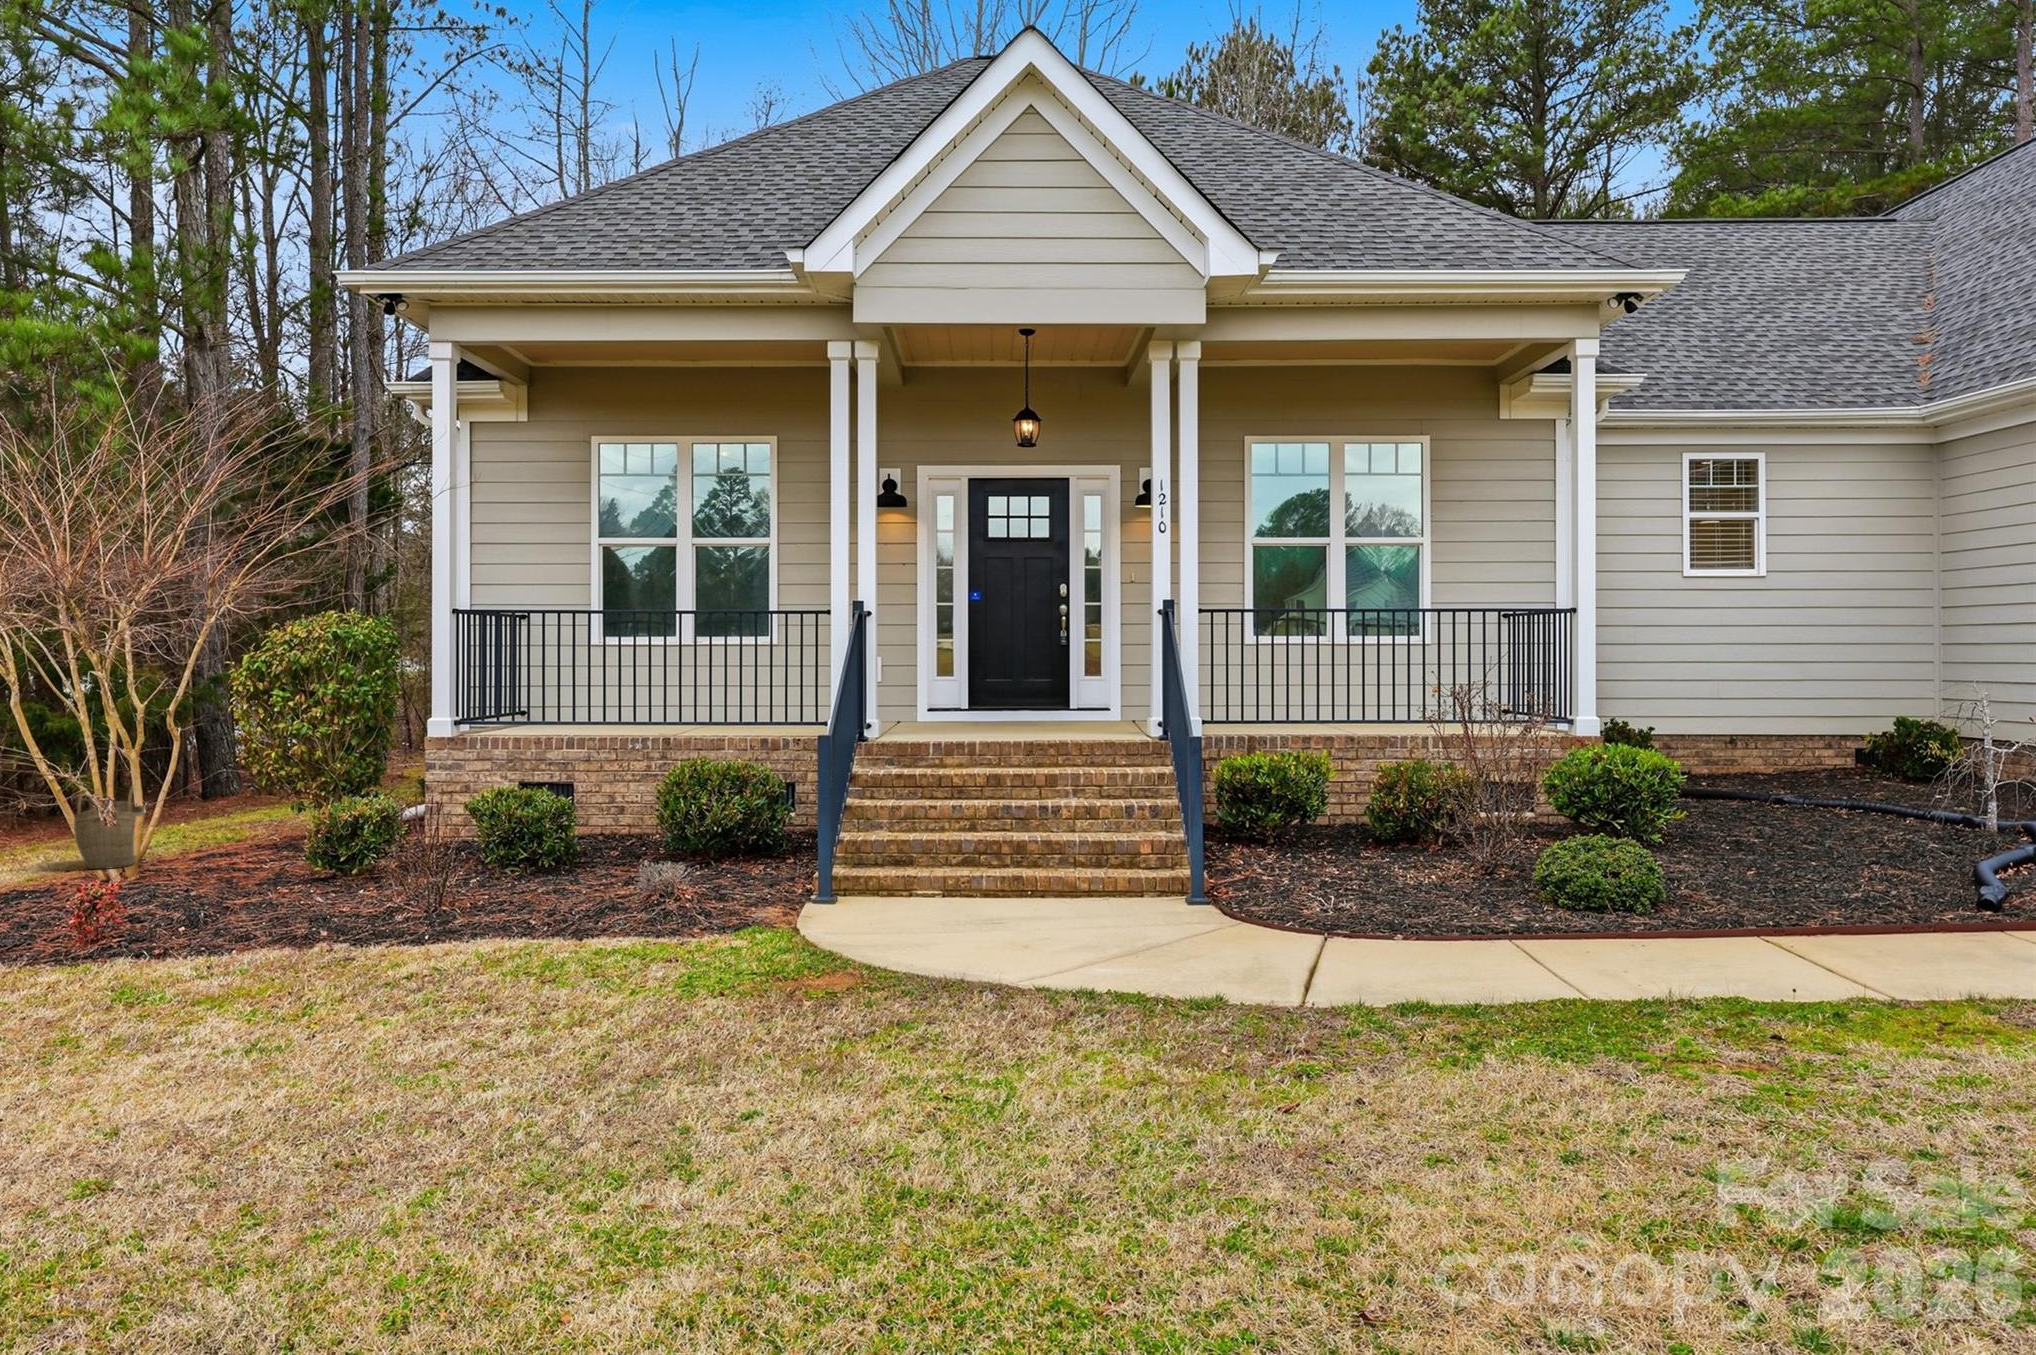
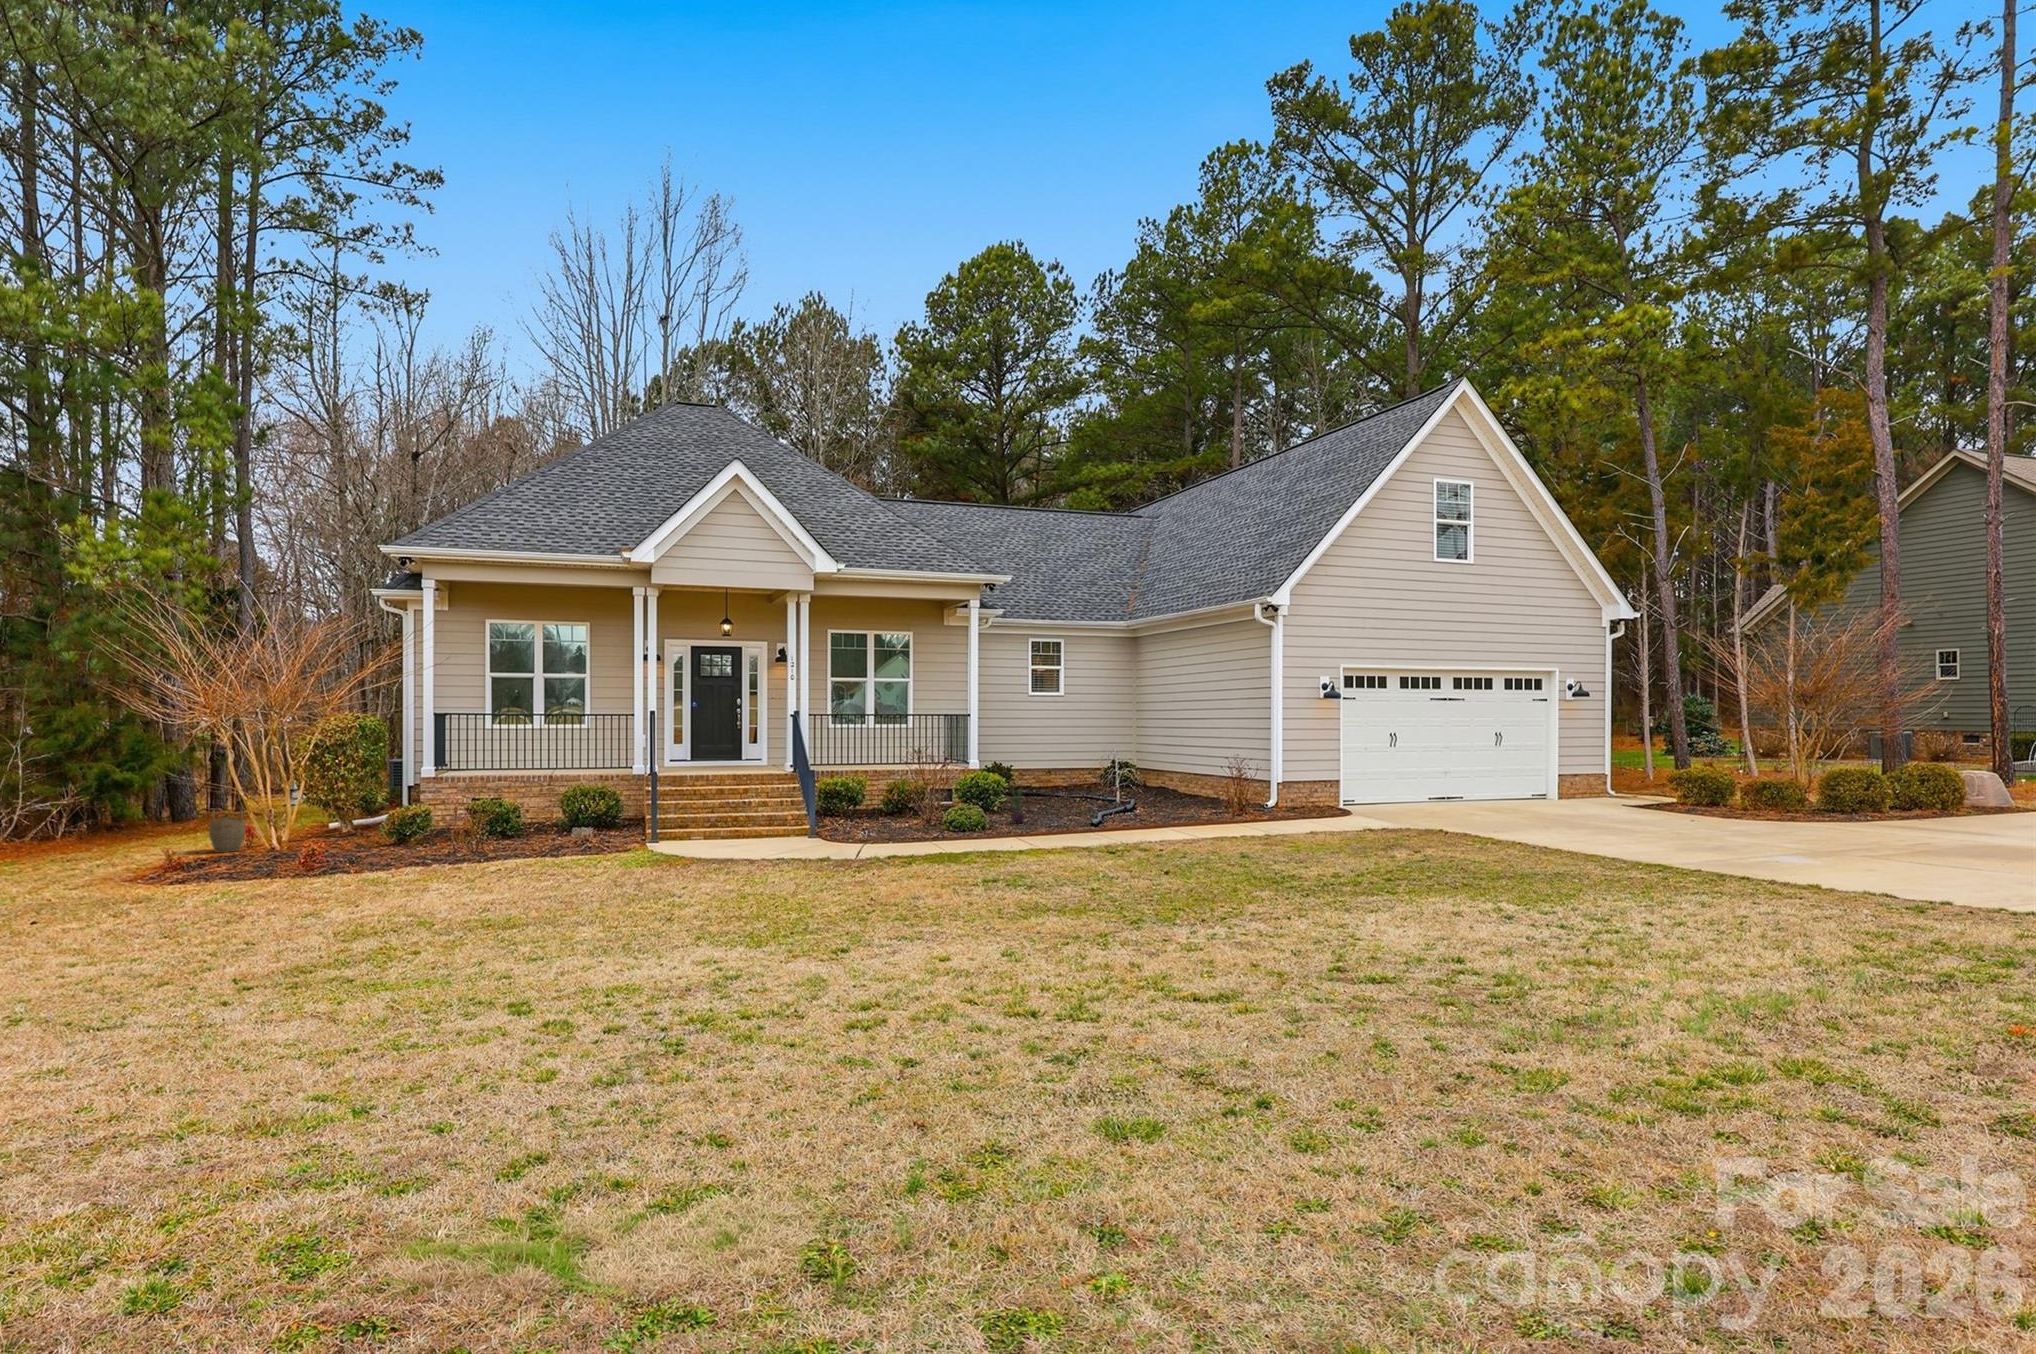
decorative plant: none [1655,786,1774,882] -> present [1010,789,1031,823]

